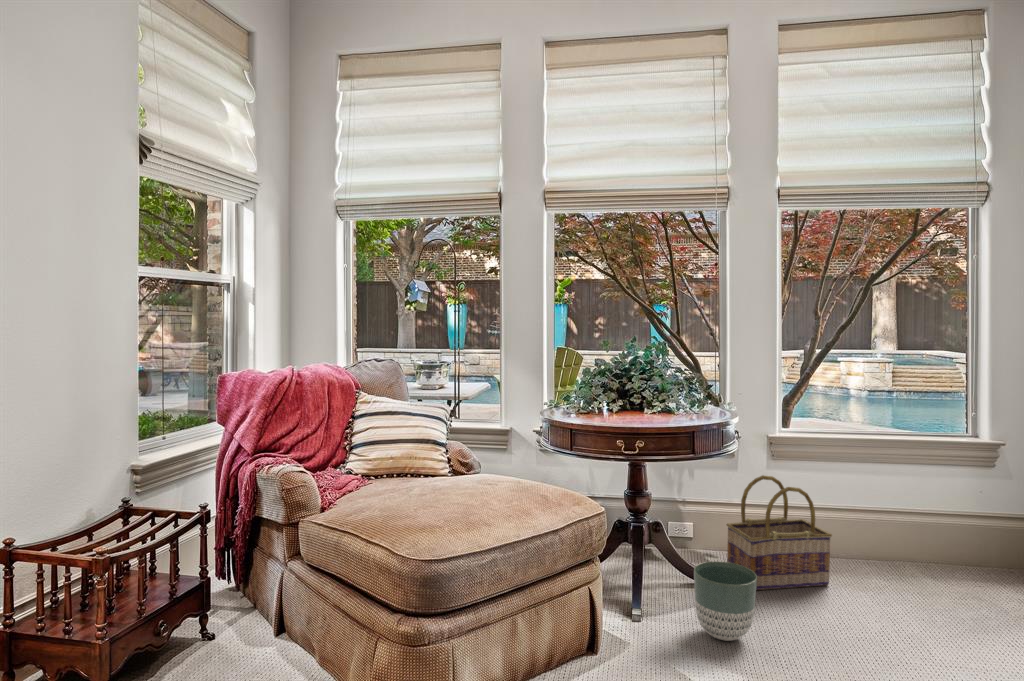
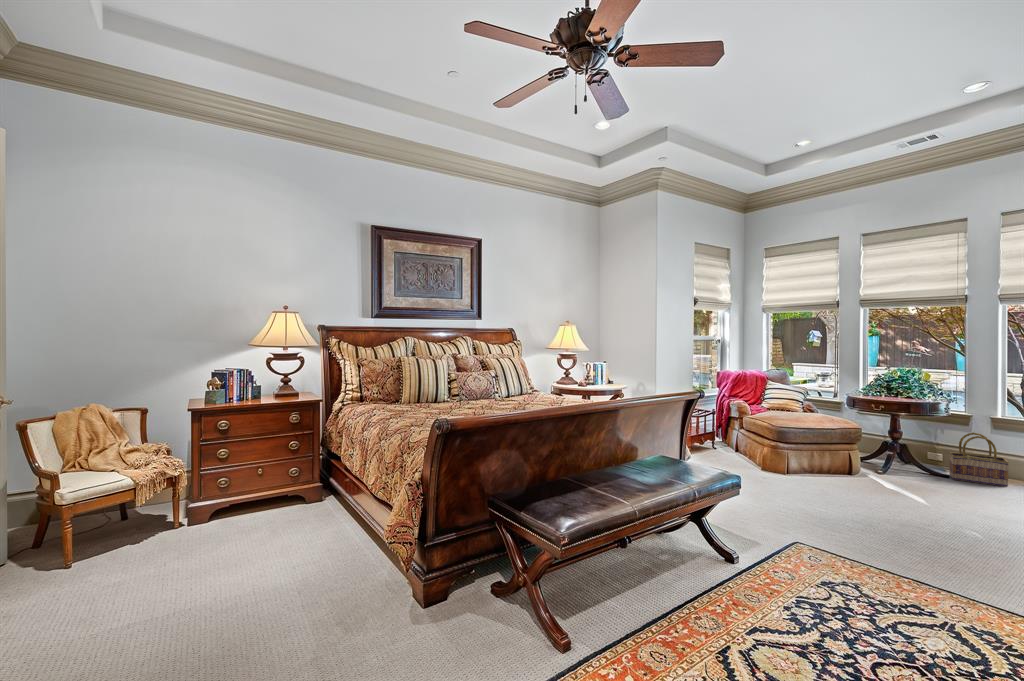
planter: present [694,561,757,641] -> none [901,455,931,484]

